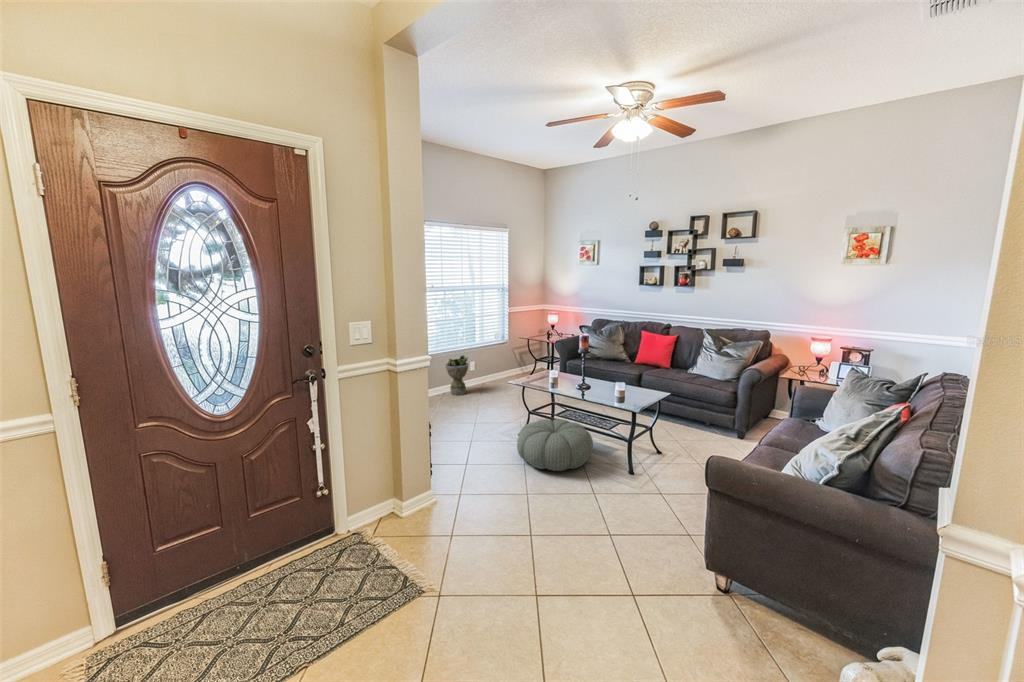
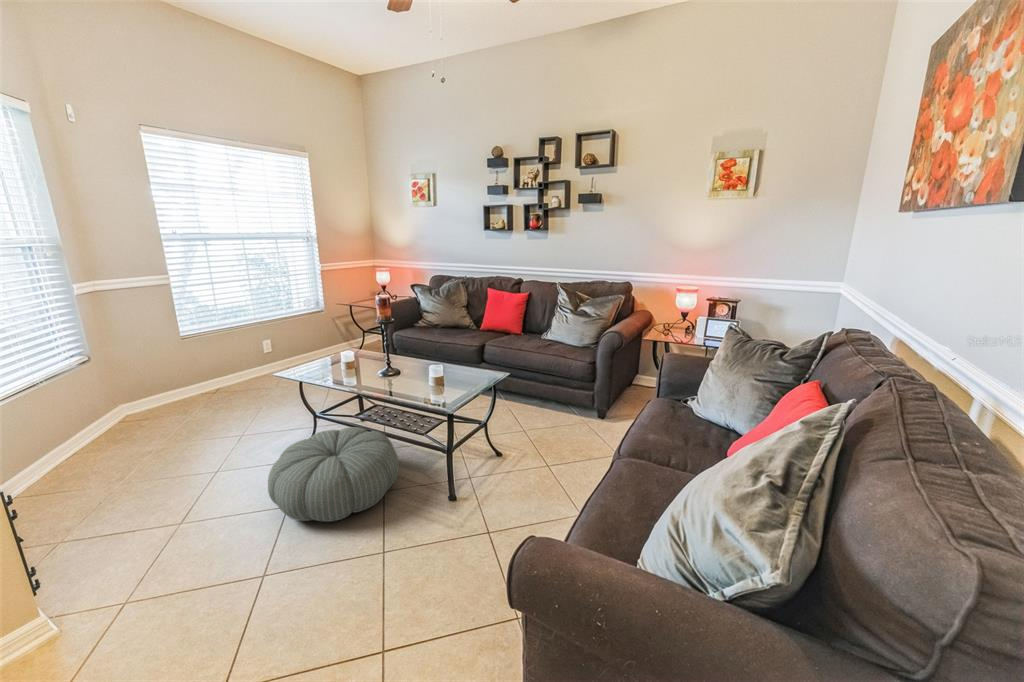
planter: present [446,356,469,395] -> none [208,333,249,391]

